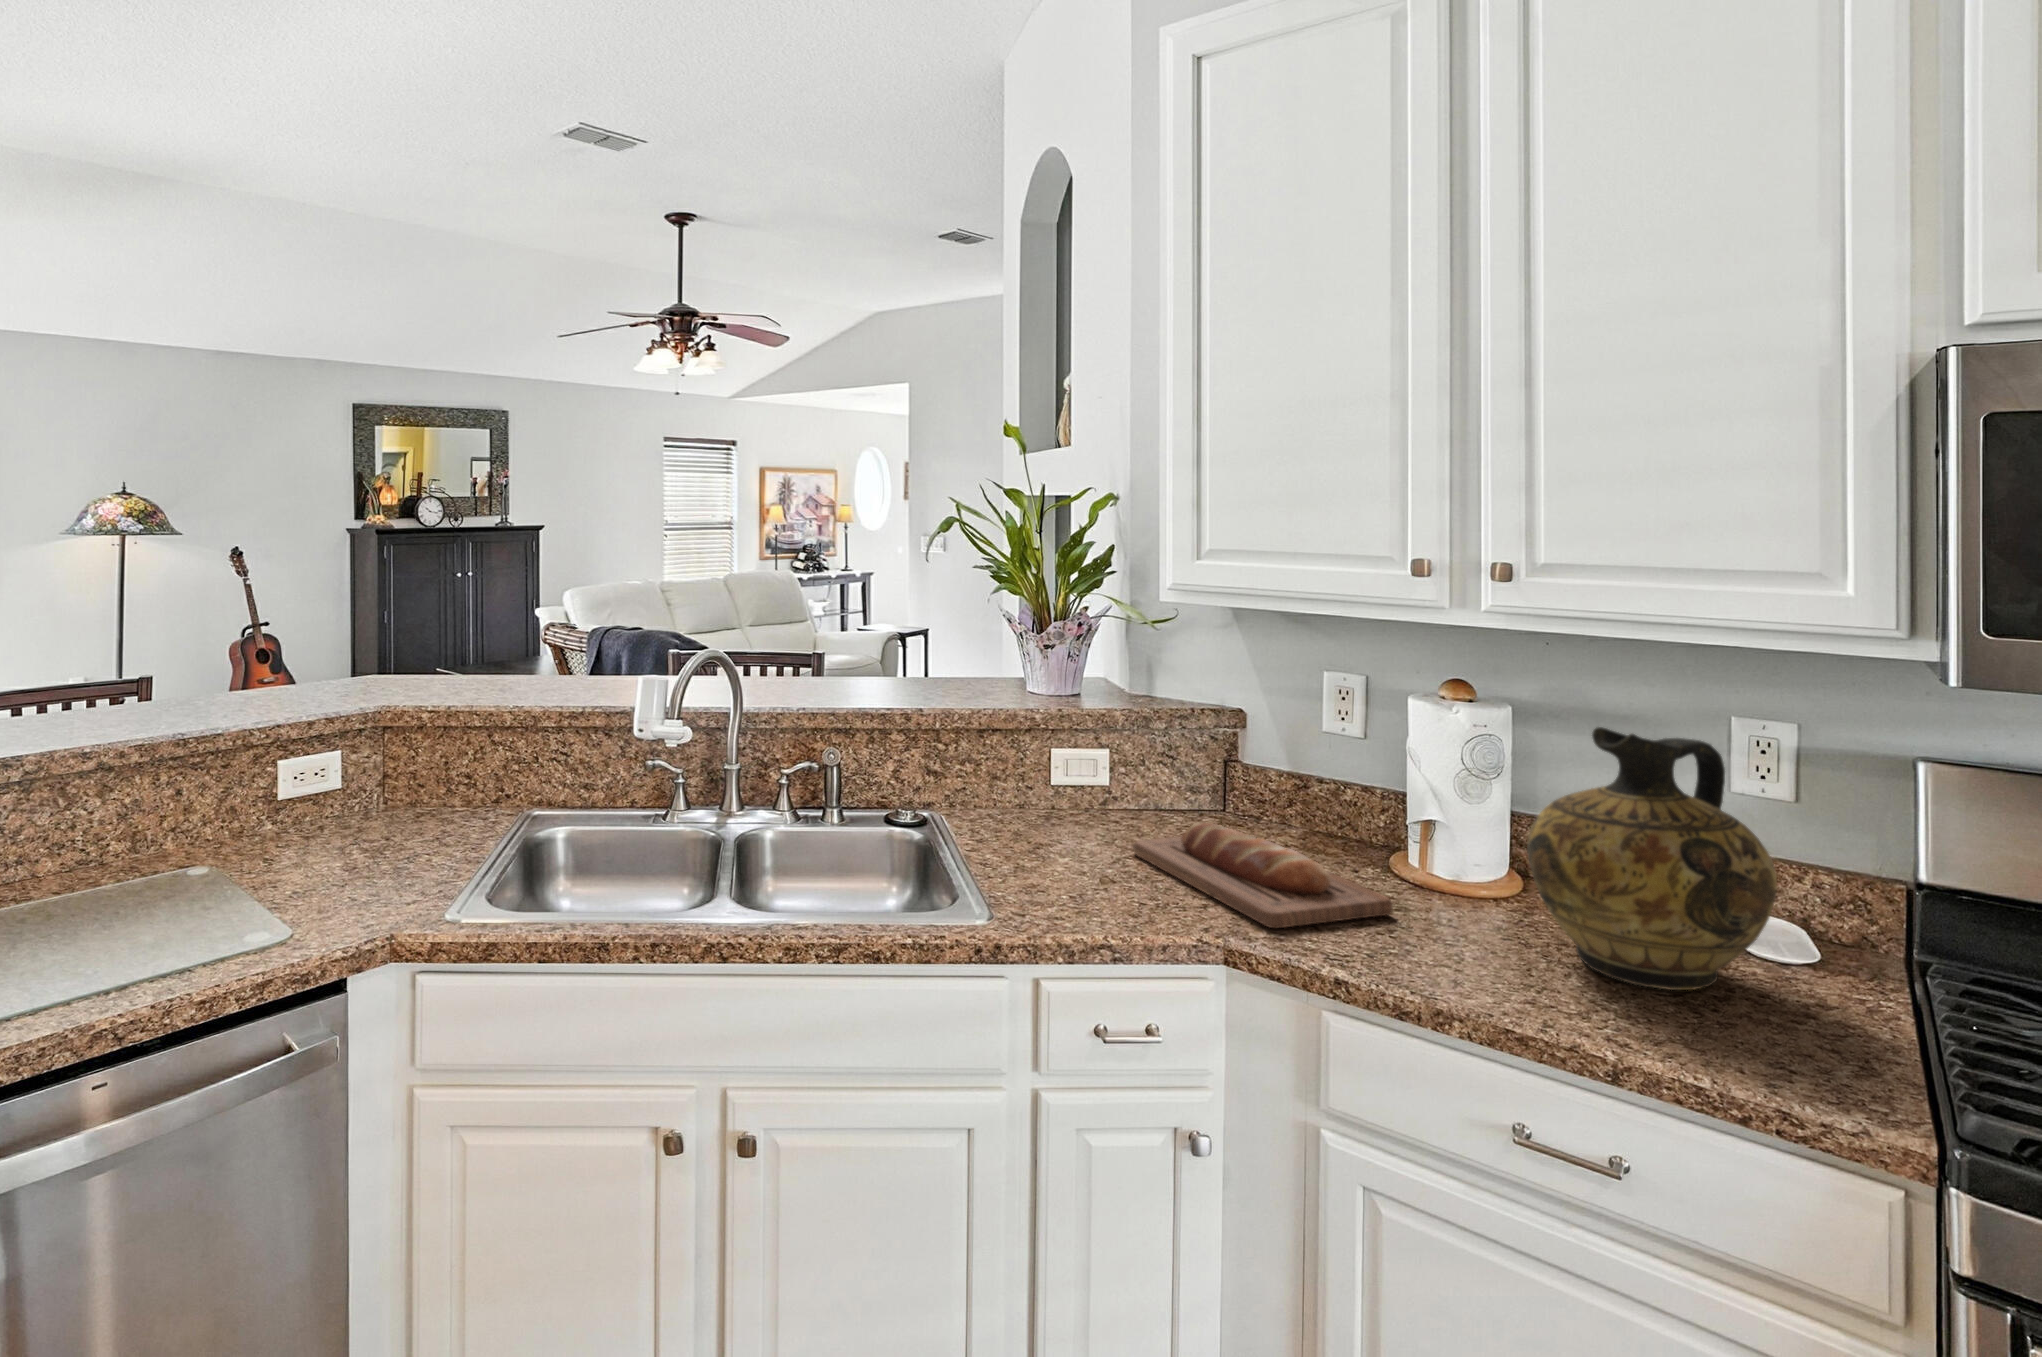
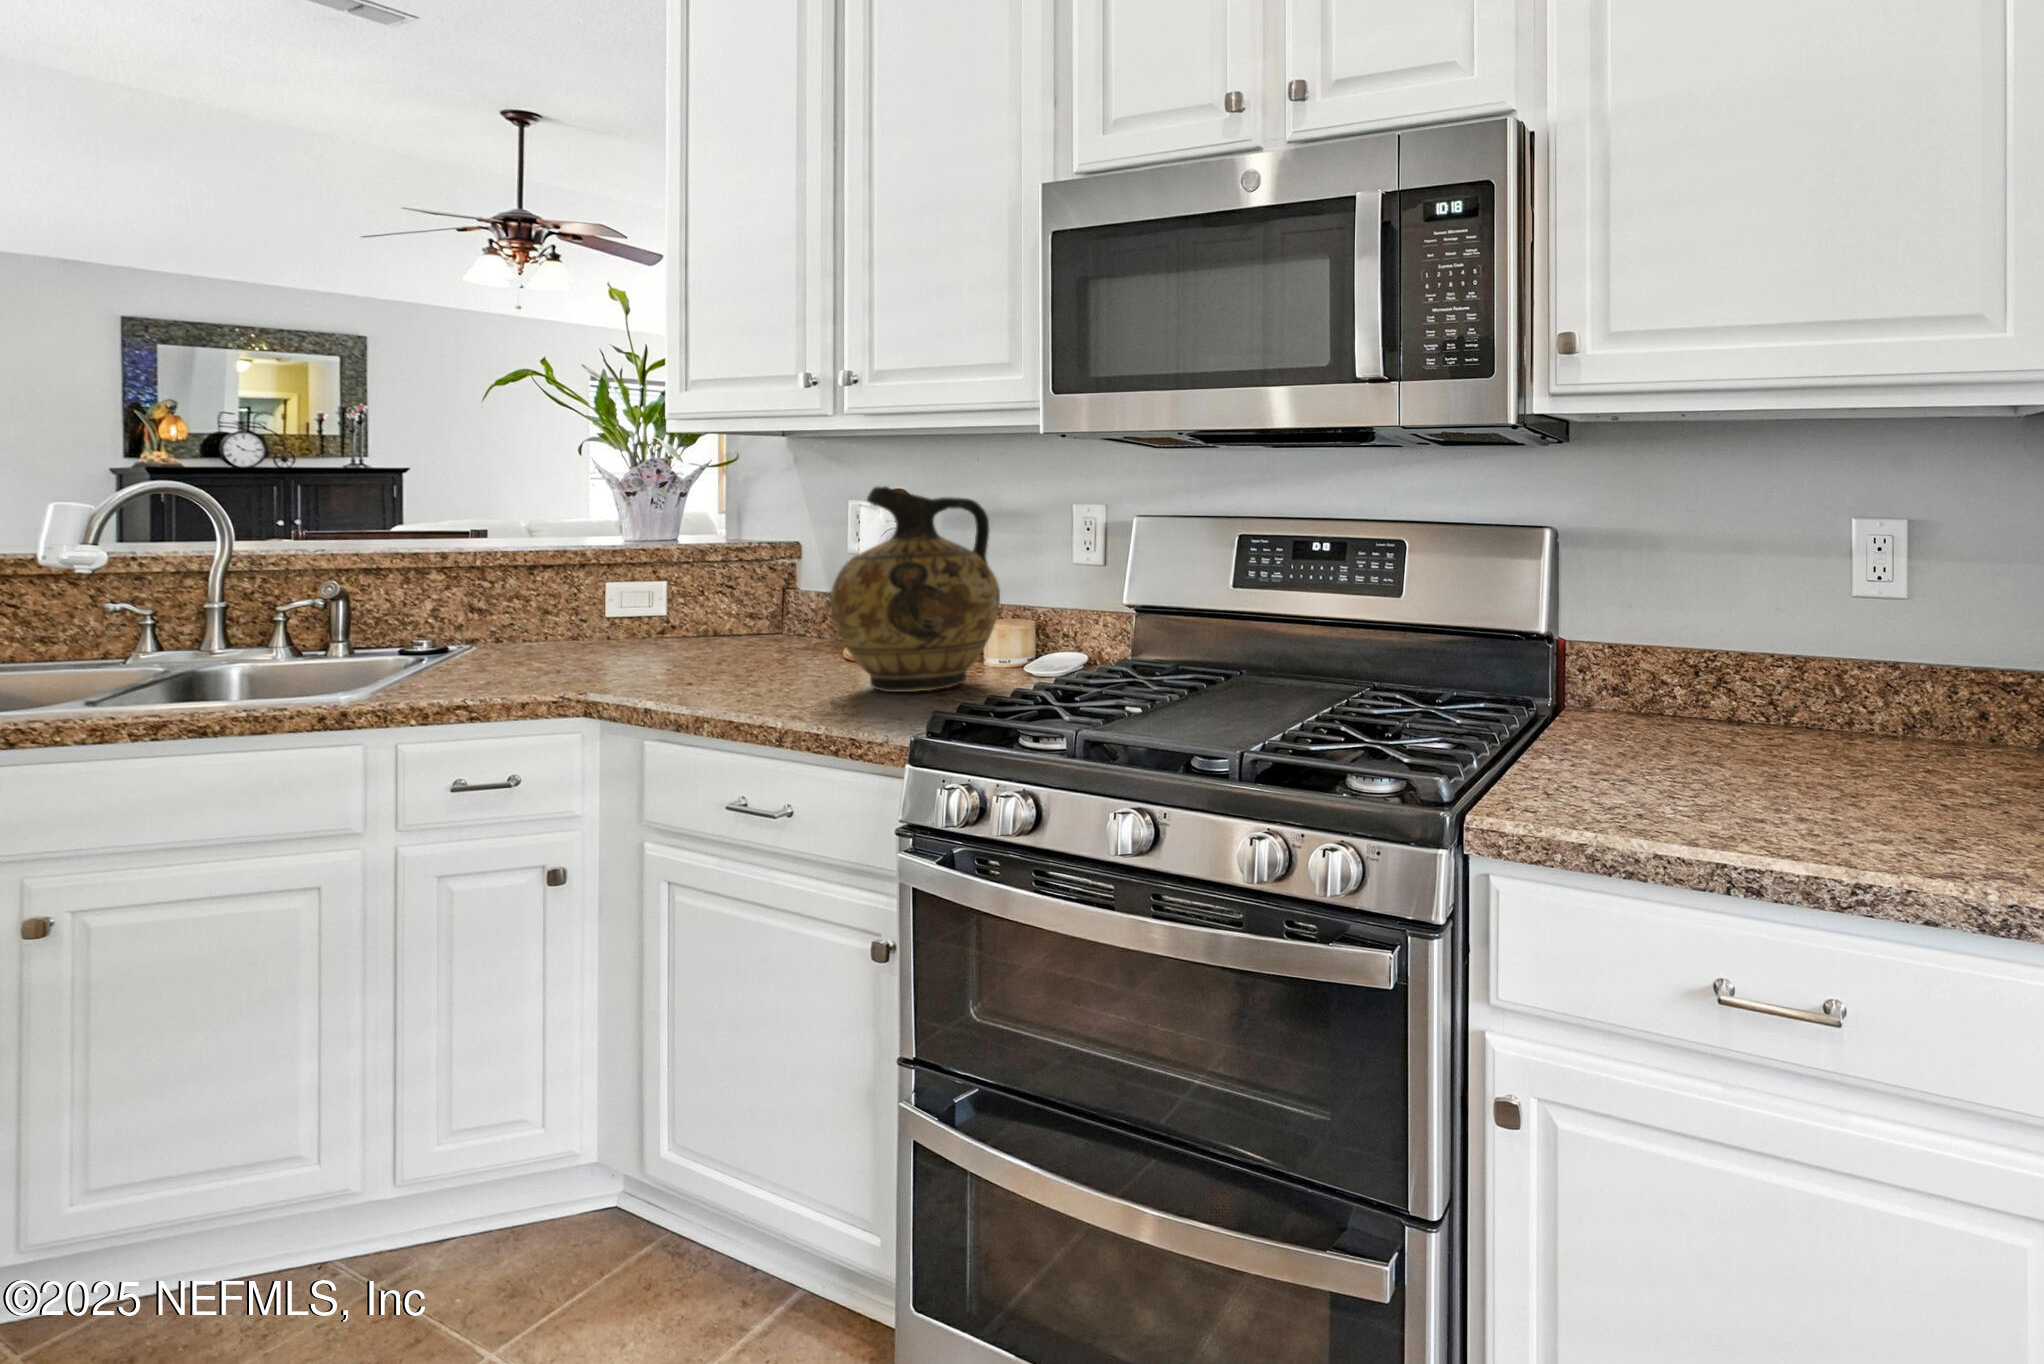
bread loaf: present [1133,823,1393,928] -> none [623,624,779,686]

